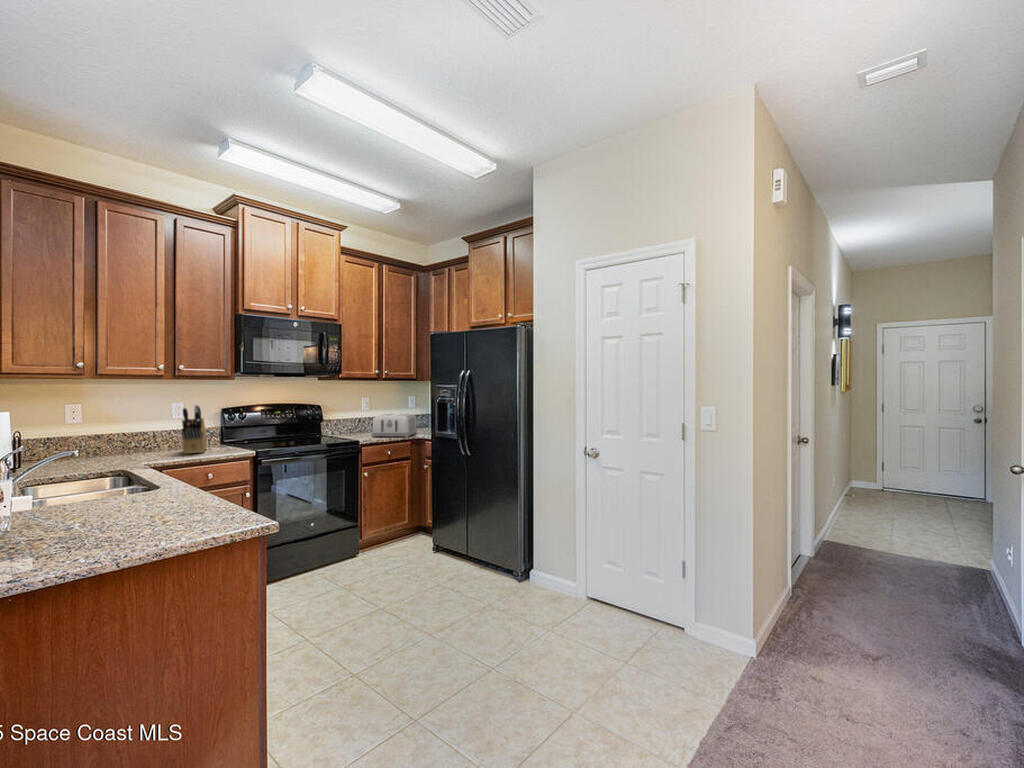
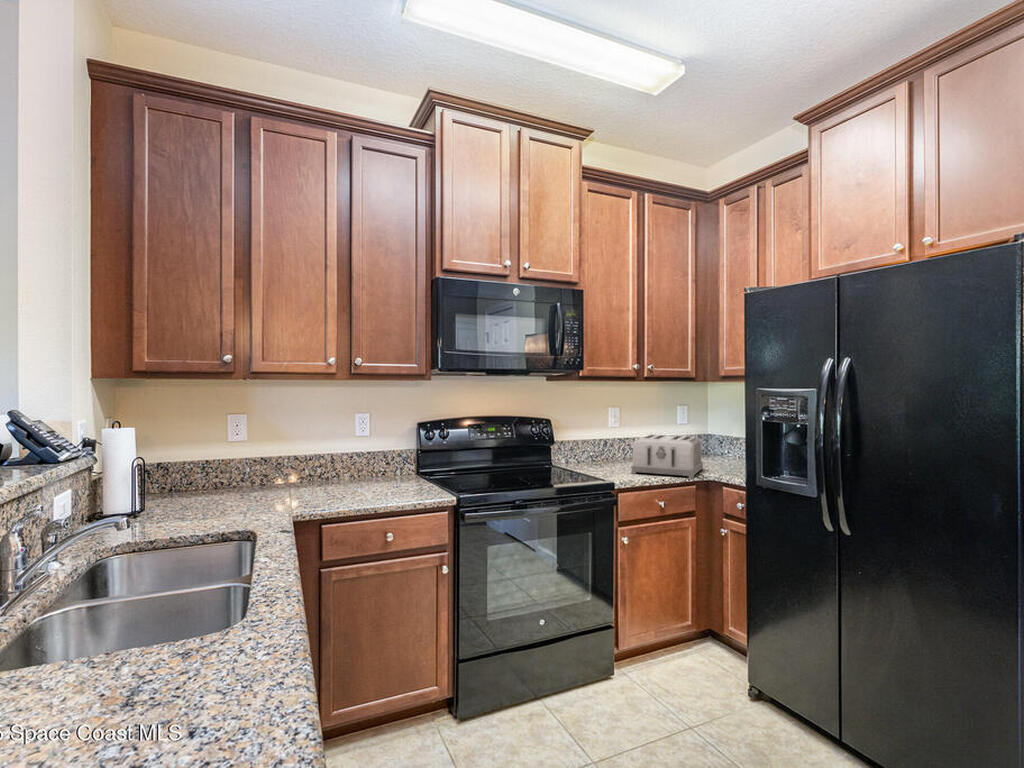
knife block: present [182,405,207,454] -> none [354,420,395,495]

